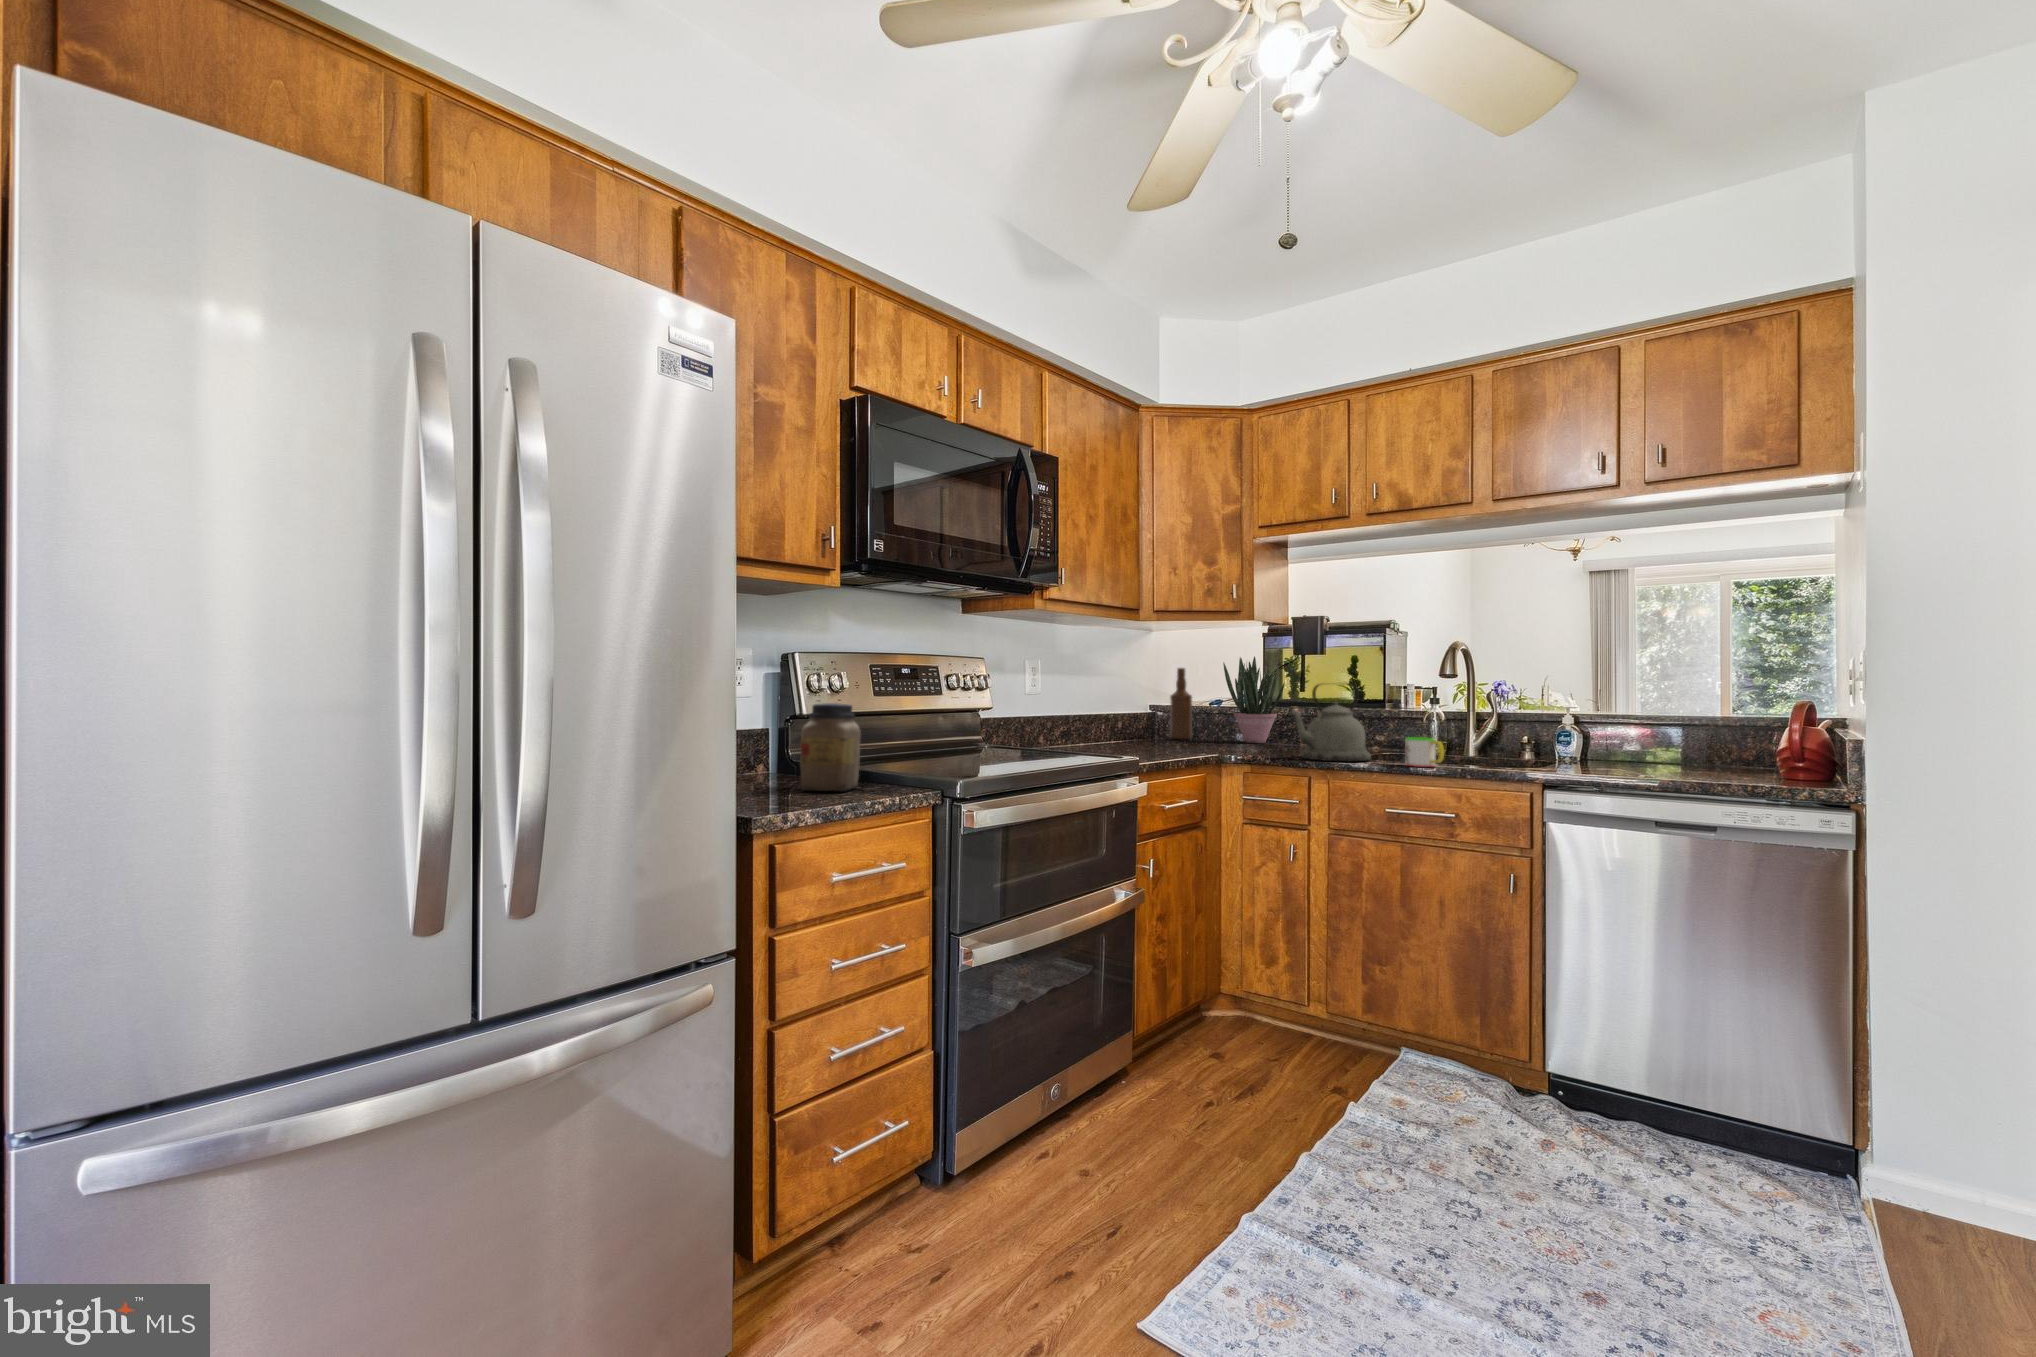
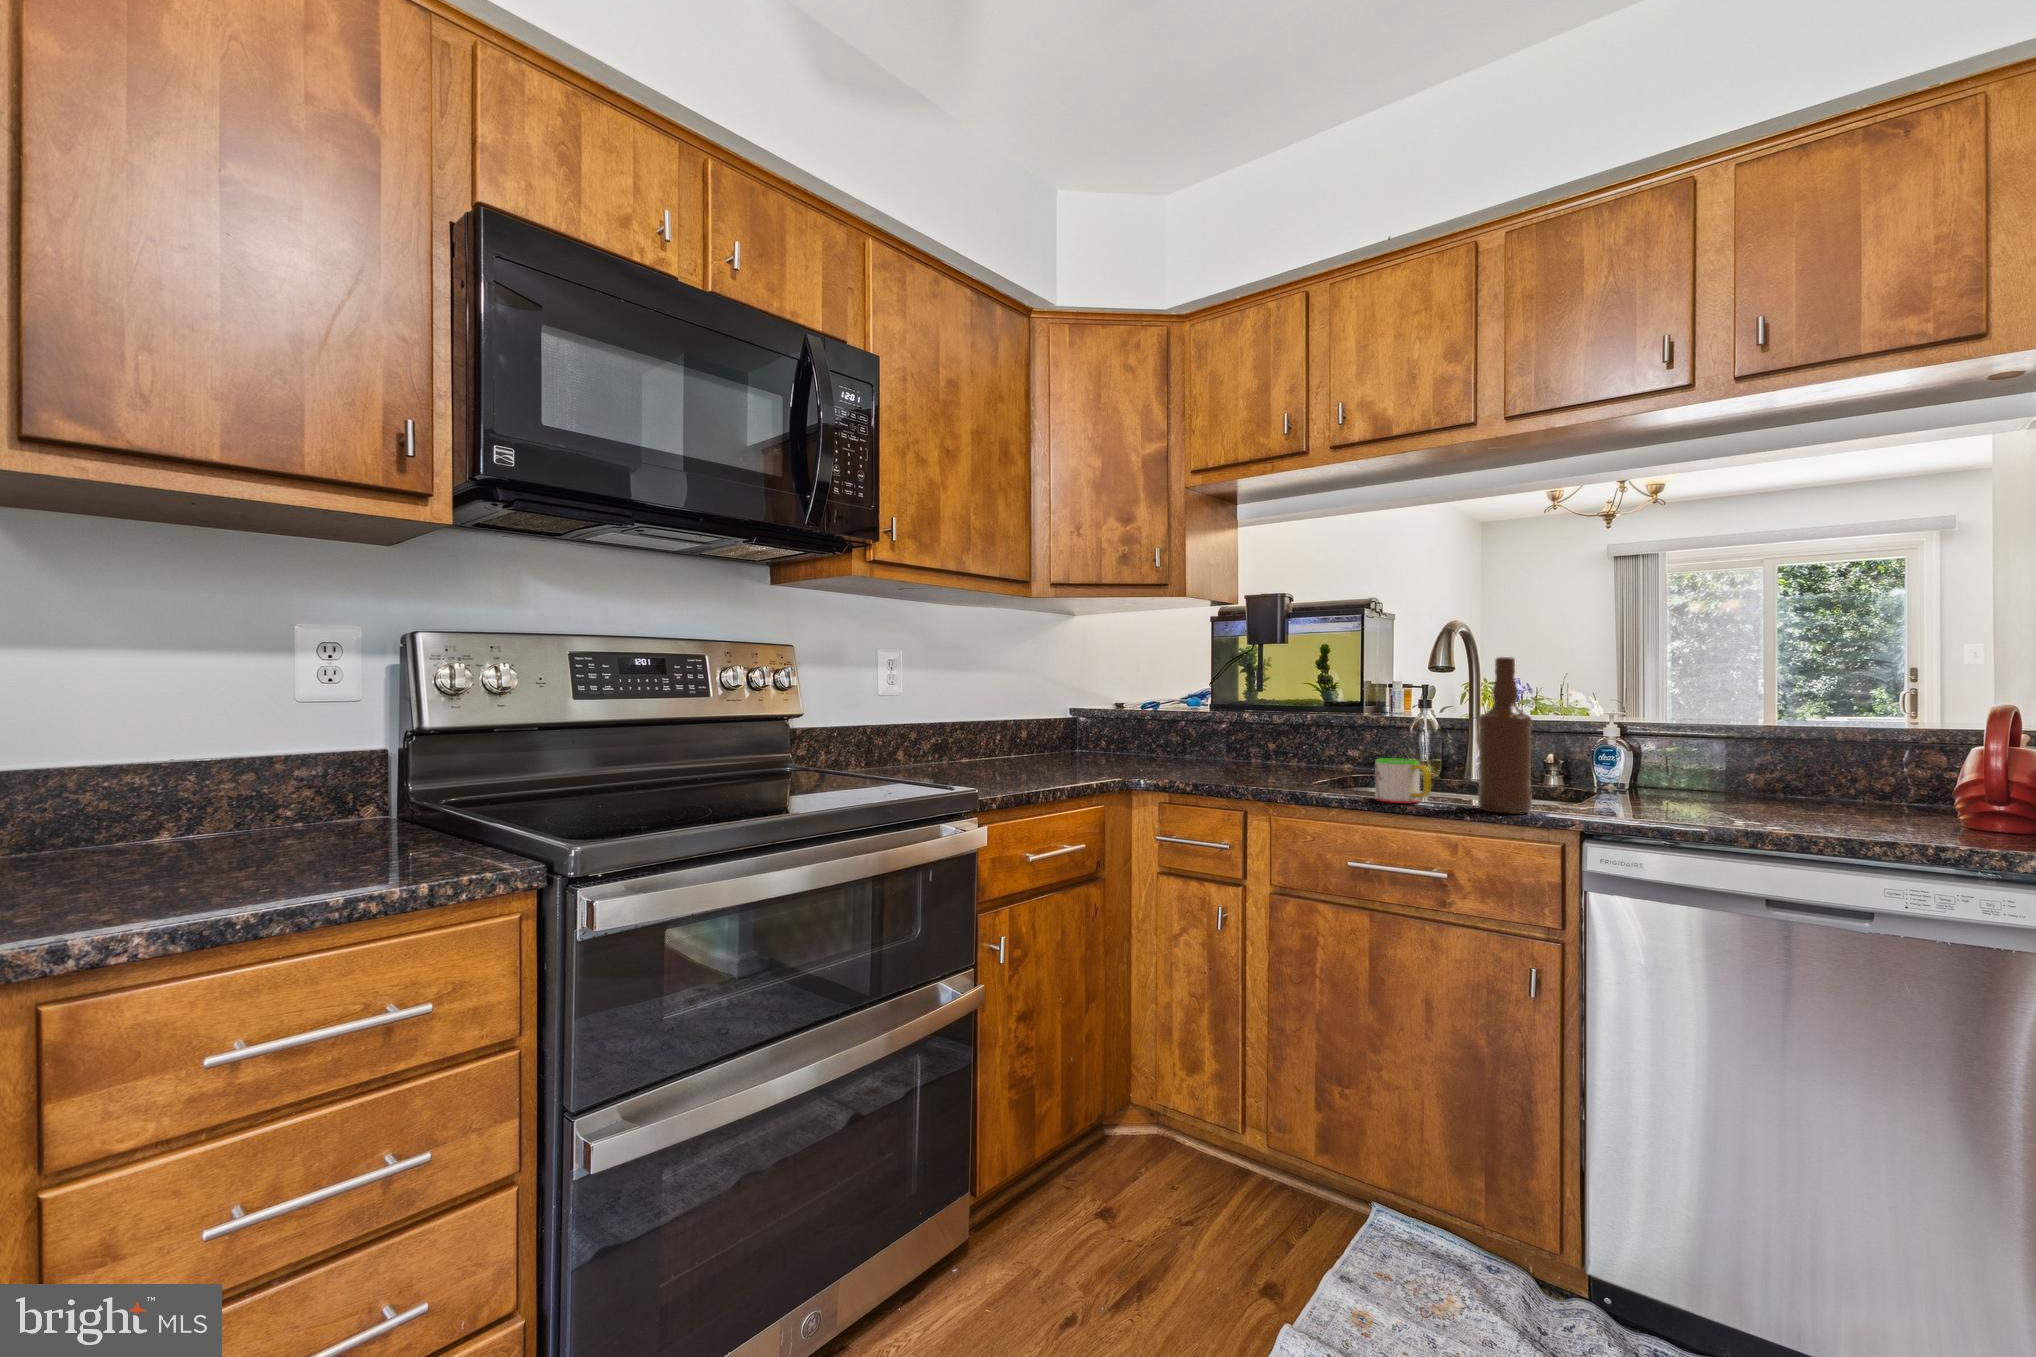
potted plant: present [1223,657,1285,743] -> none [1153,644,1231,758]
bottle: present [1170,668,1192,739] -> present [1478,657,1532,814]
kettle: present [1290,683,1371,761] -> none [1212,679,1330,792]
jar: present [800,703,861,791] -> none [274,717,413,873]

